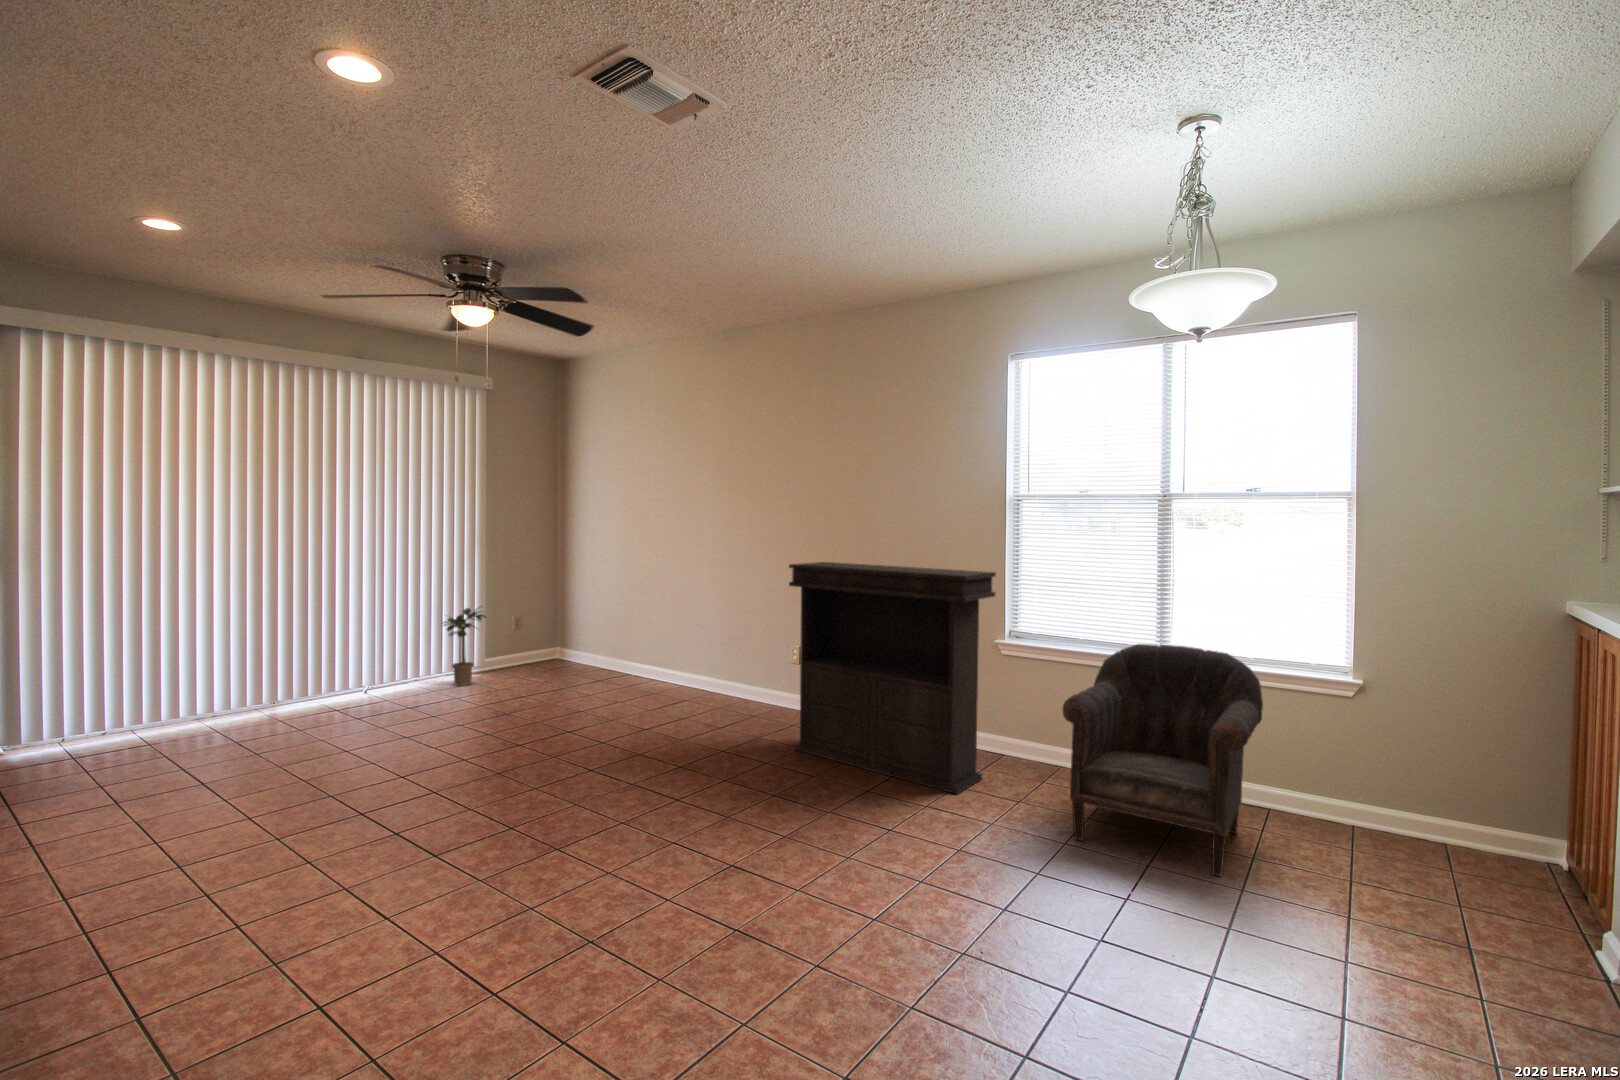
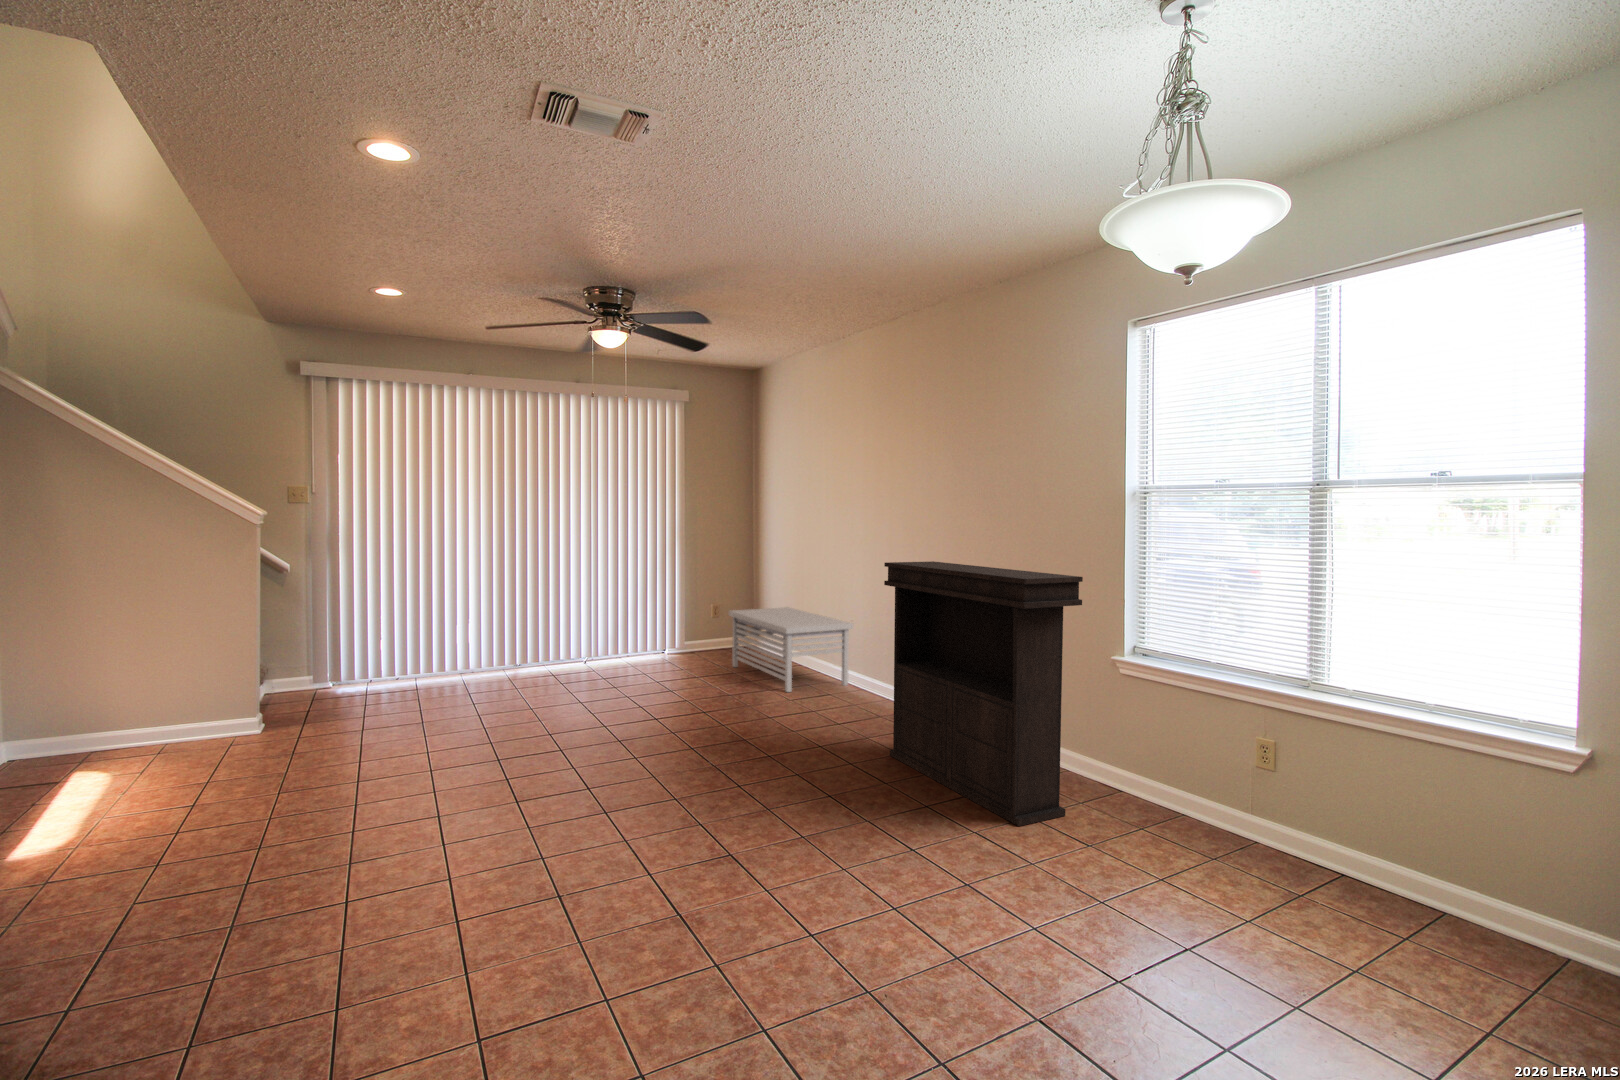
potted plant: present [444,608,486,686] -> none [644,594,685,664]
storage bench: none [545,613,696,702] -> present [729,607,853,692]
armchair: present [1063,644,1263,876] -> none [1103,674,1418,988]

